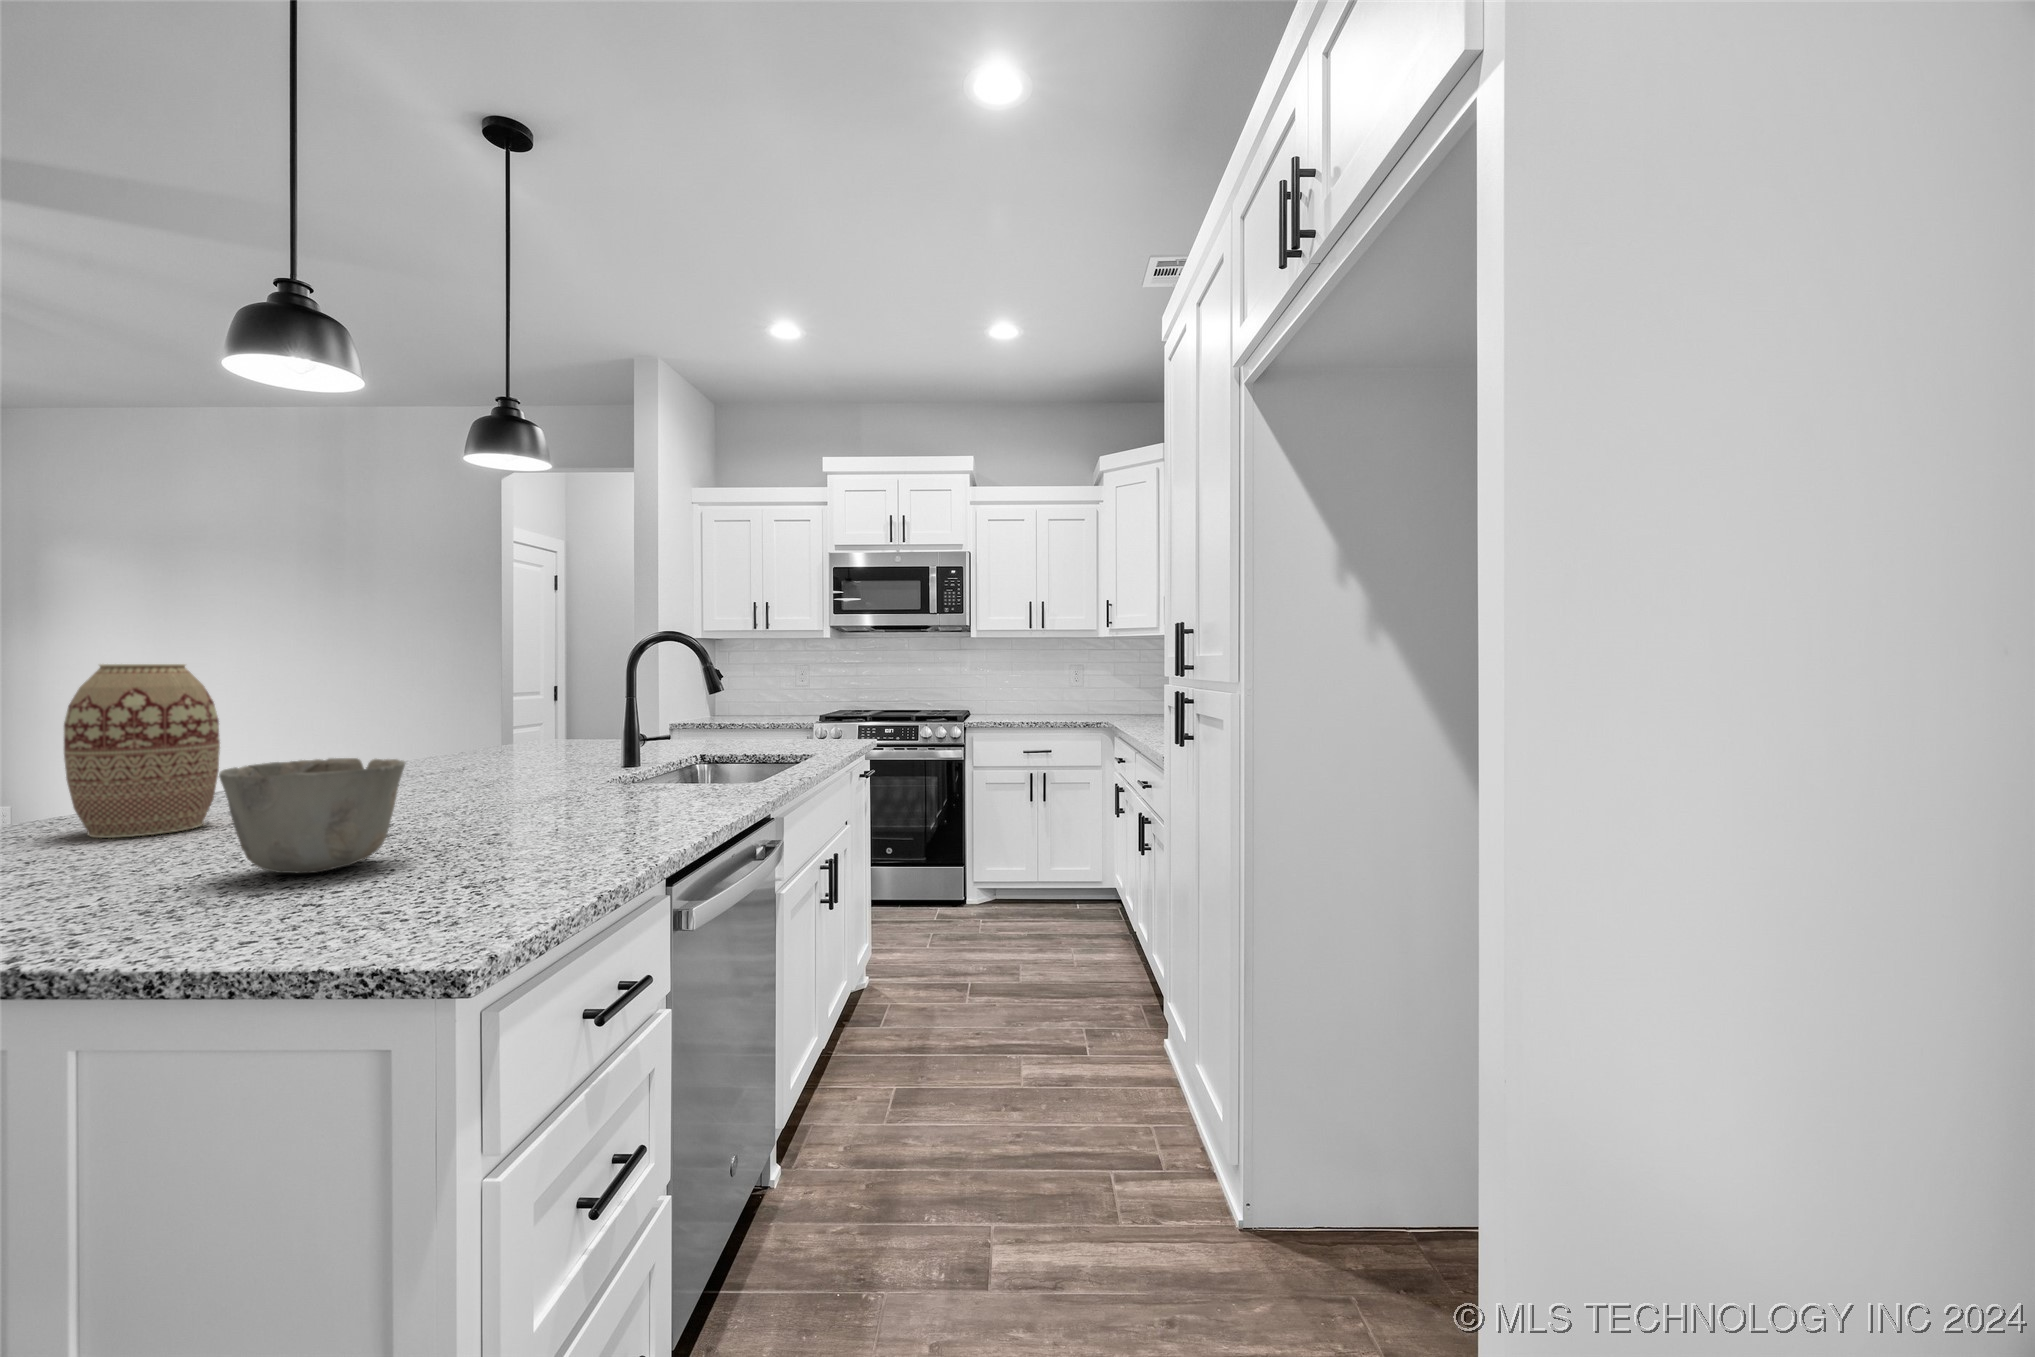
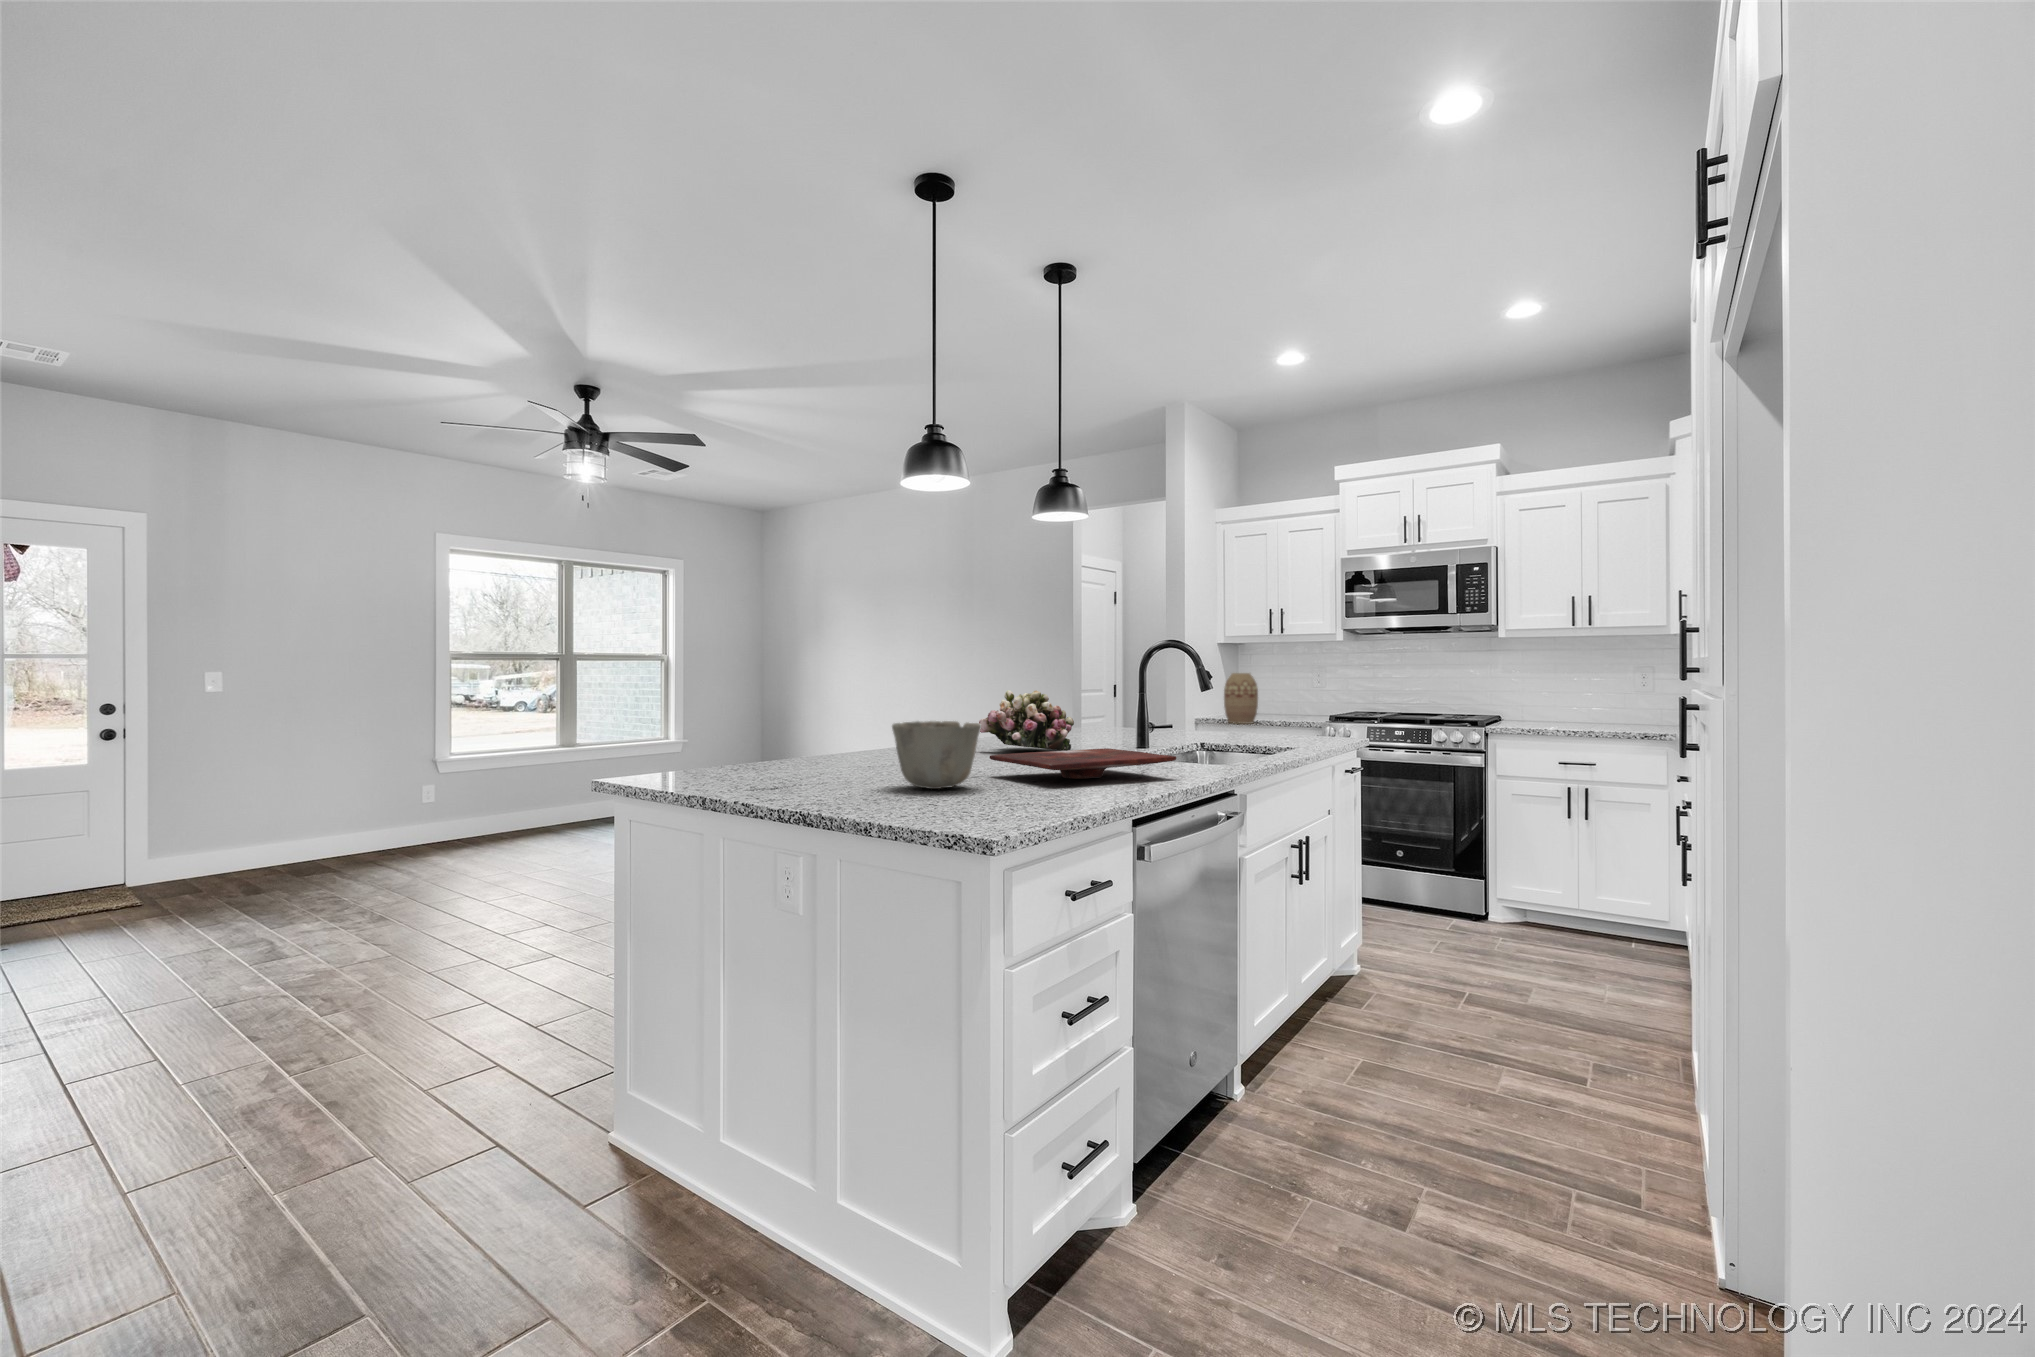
vase: present [64,664,220,838] -> present [1224,673,1258,724]
flower arrangement: none [379,700,533,779] -> present [979,690,1074,751]
cutting board: none [414,777,703,826] -> present [990,748,1176,779]

